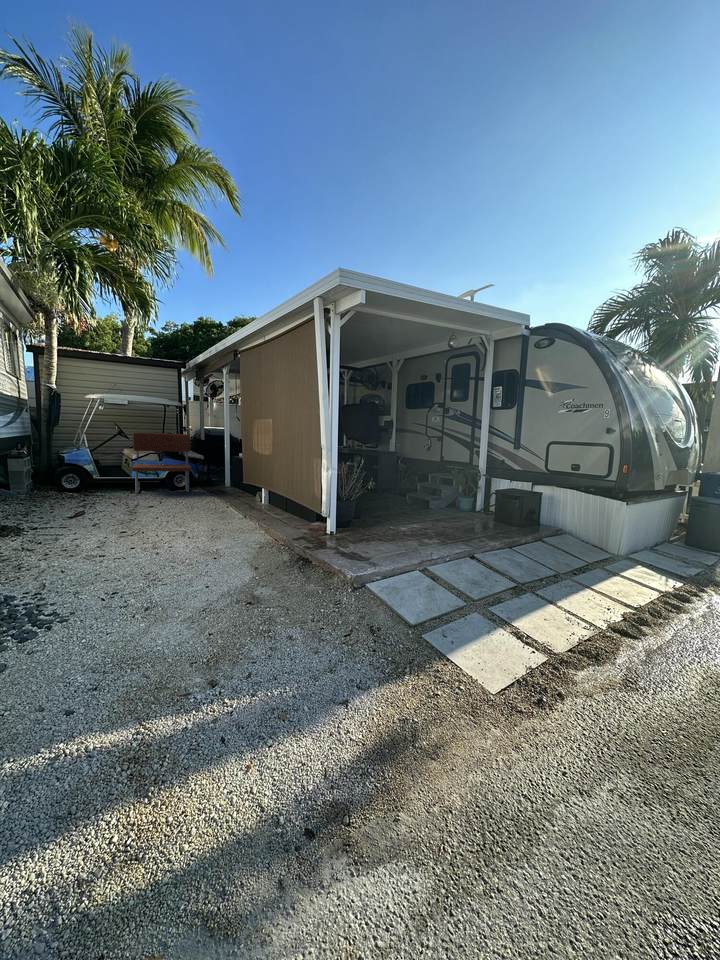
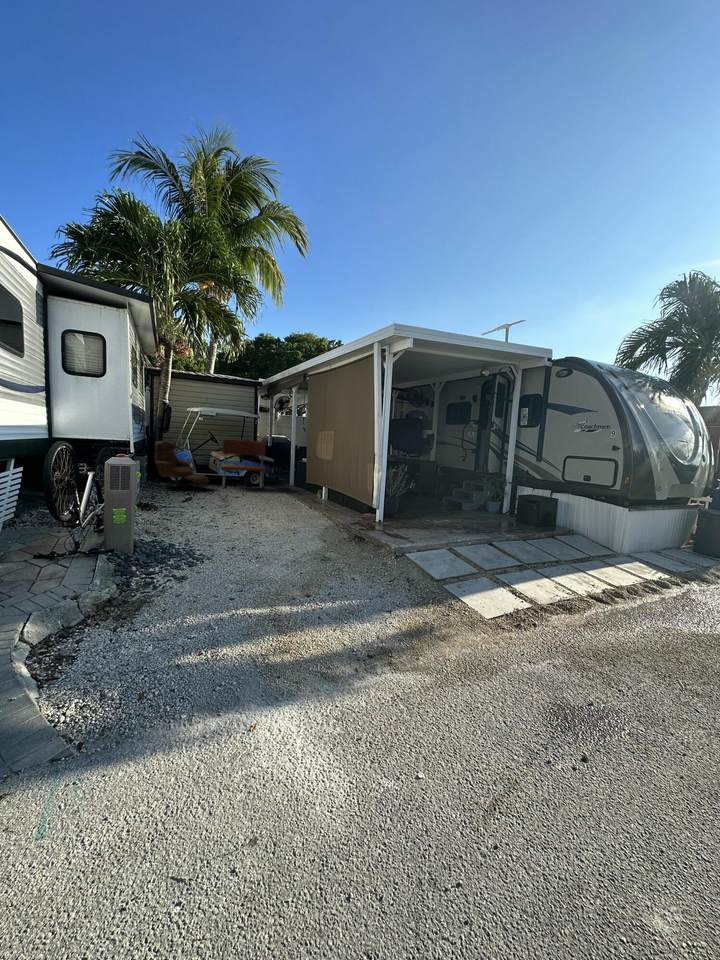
lounge chair: none [35,438,116,500] -> present [155,441,209,490]

